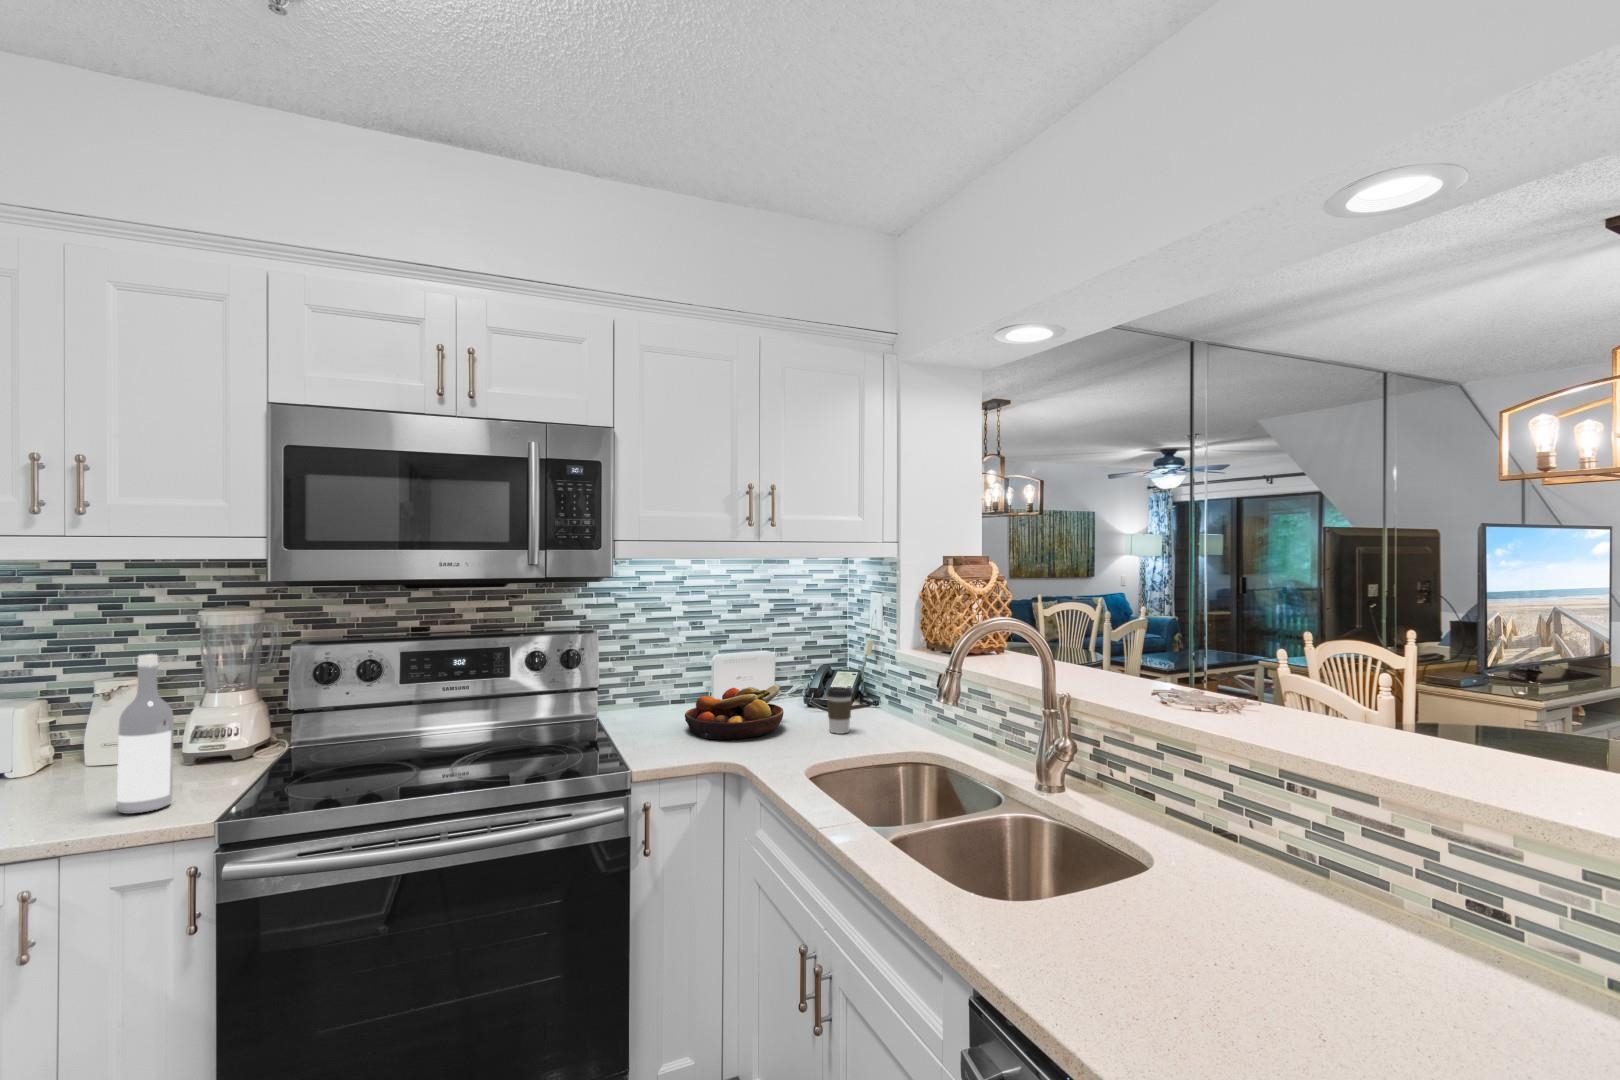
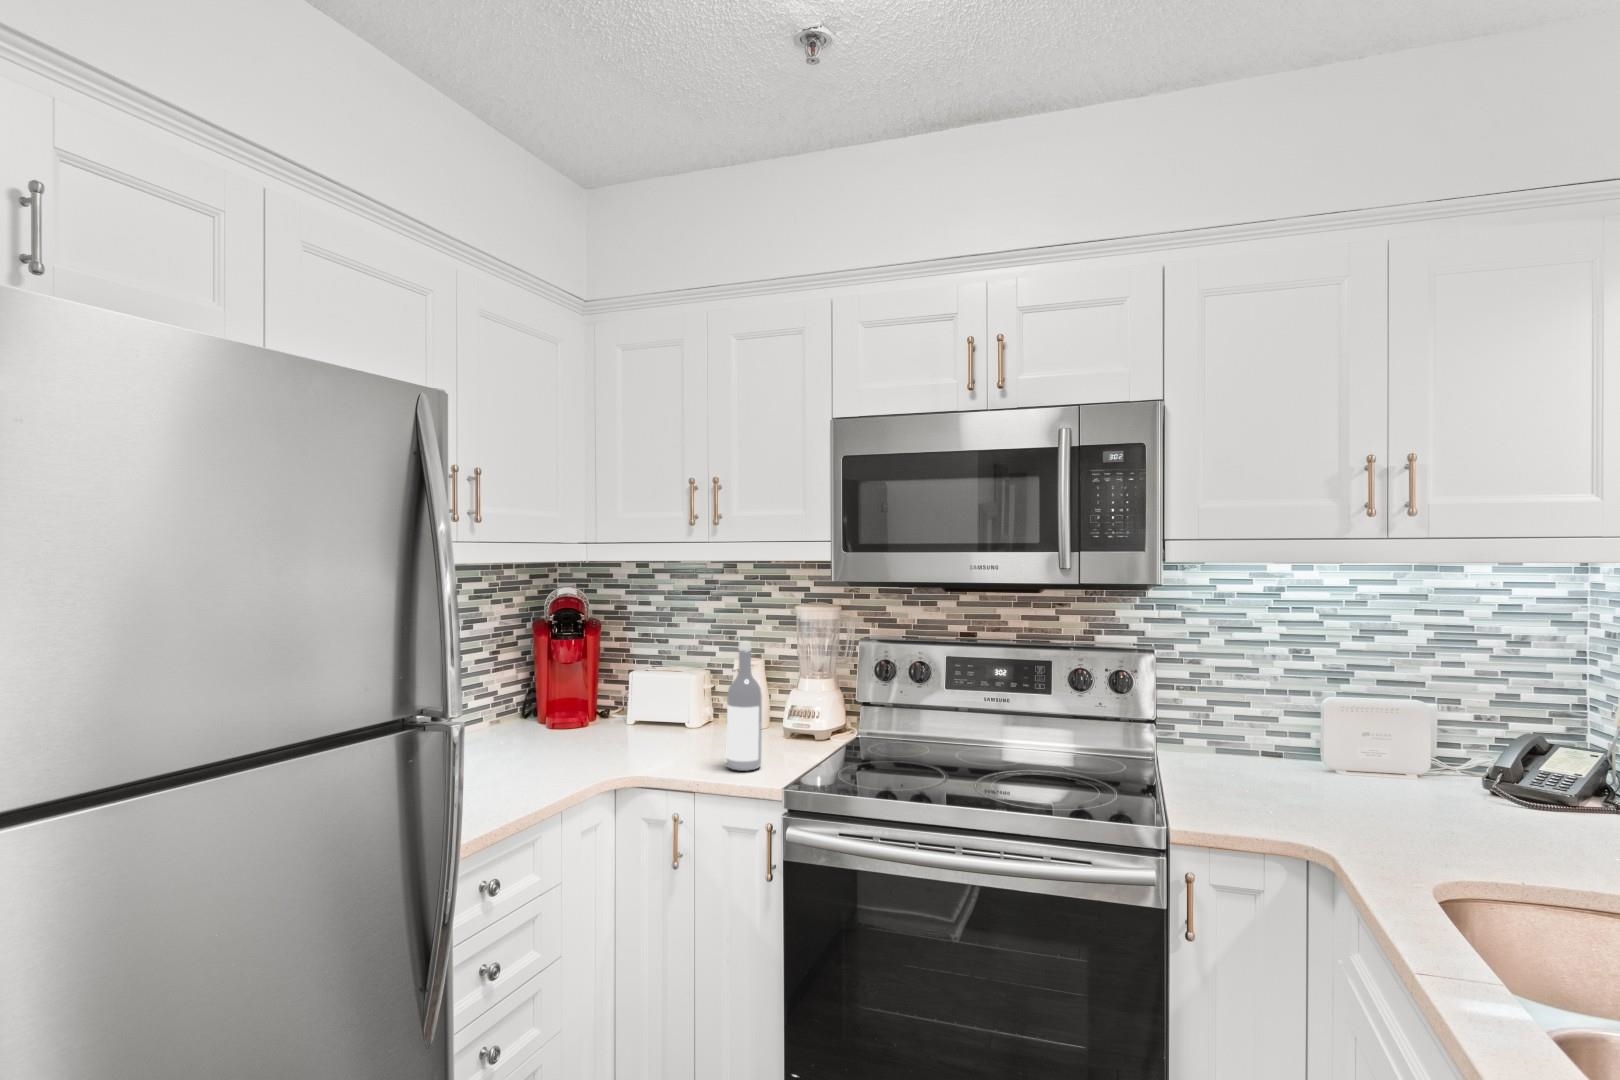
fruit bowl: present [685,685,784,740] -> none [1270,746,1434,822]
coffee cup: present [827,687,853,734] -> none [1518,772,1575,849]

